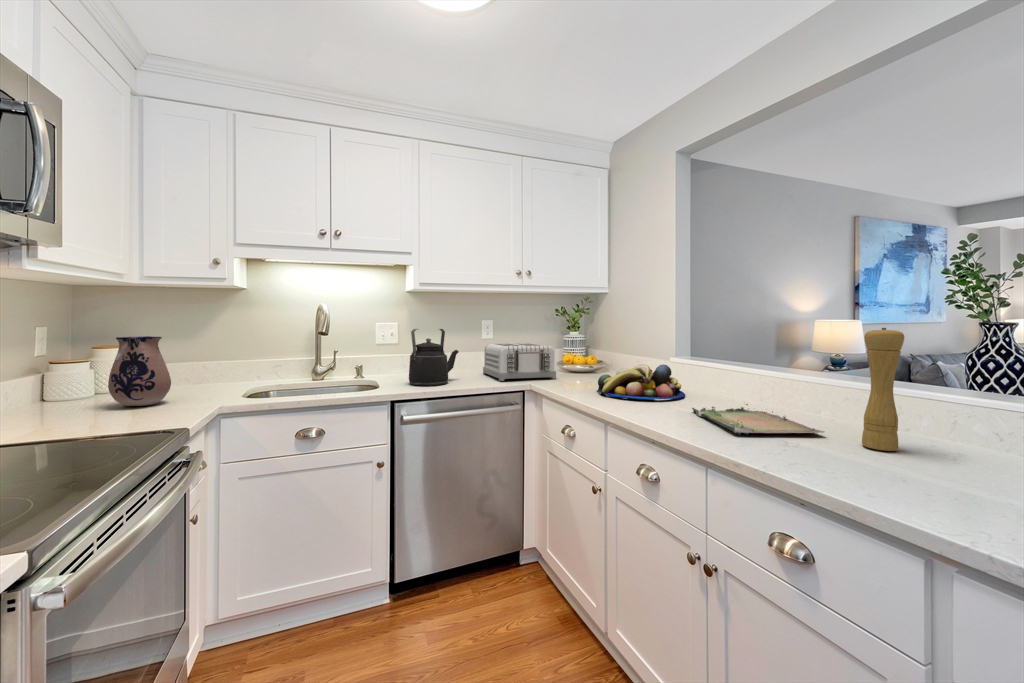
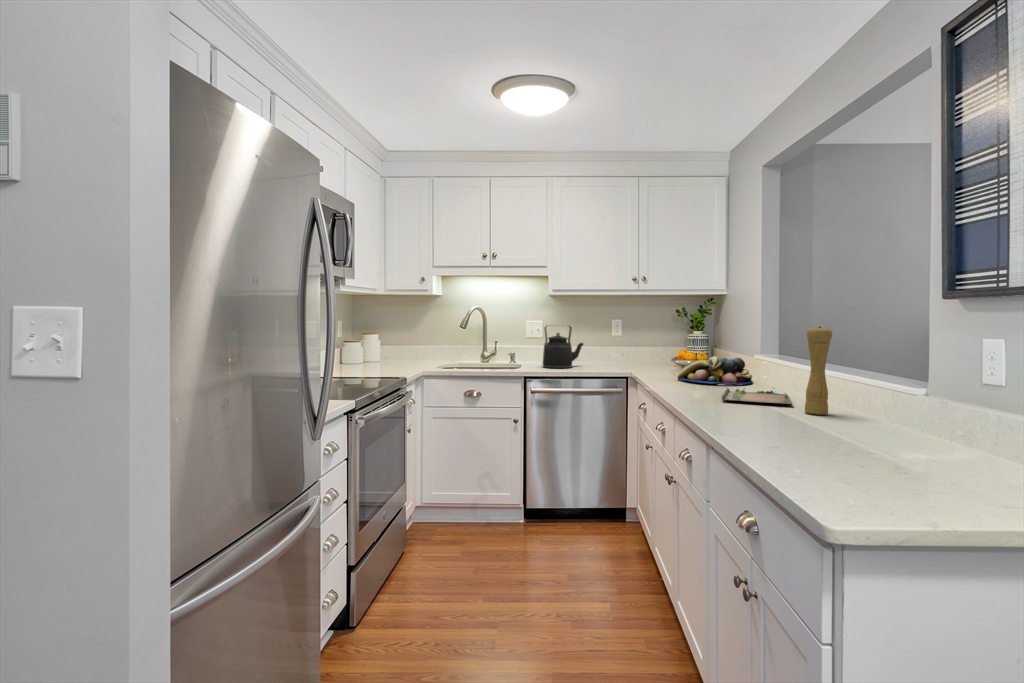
ceramic pitcher: present [108,336,171,406] -> none [369,327,398,368]
toaster: present [483,343,556,381] -> none [609,339,665,370]

